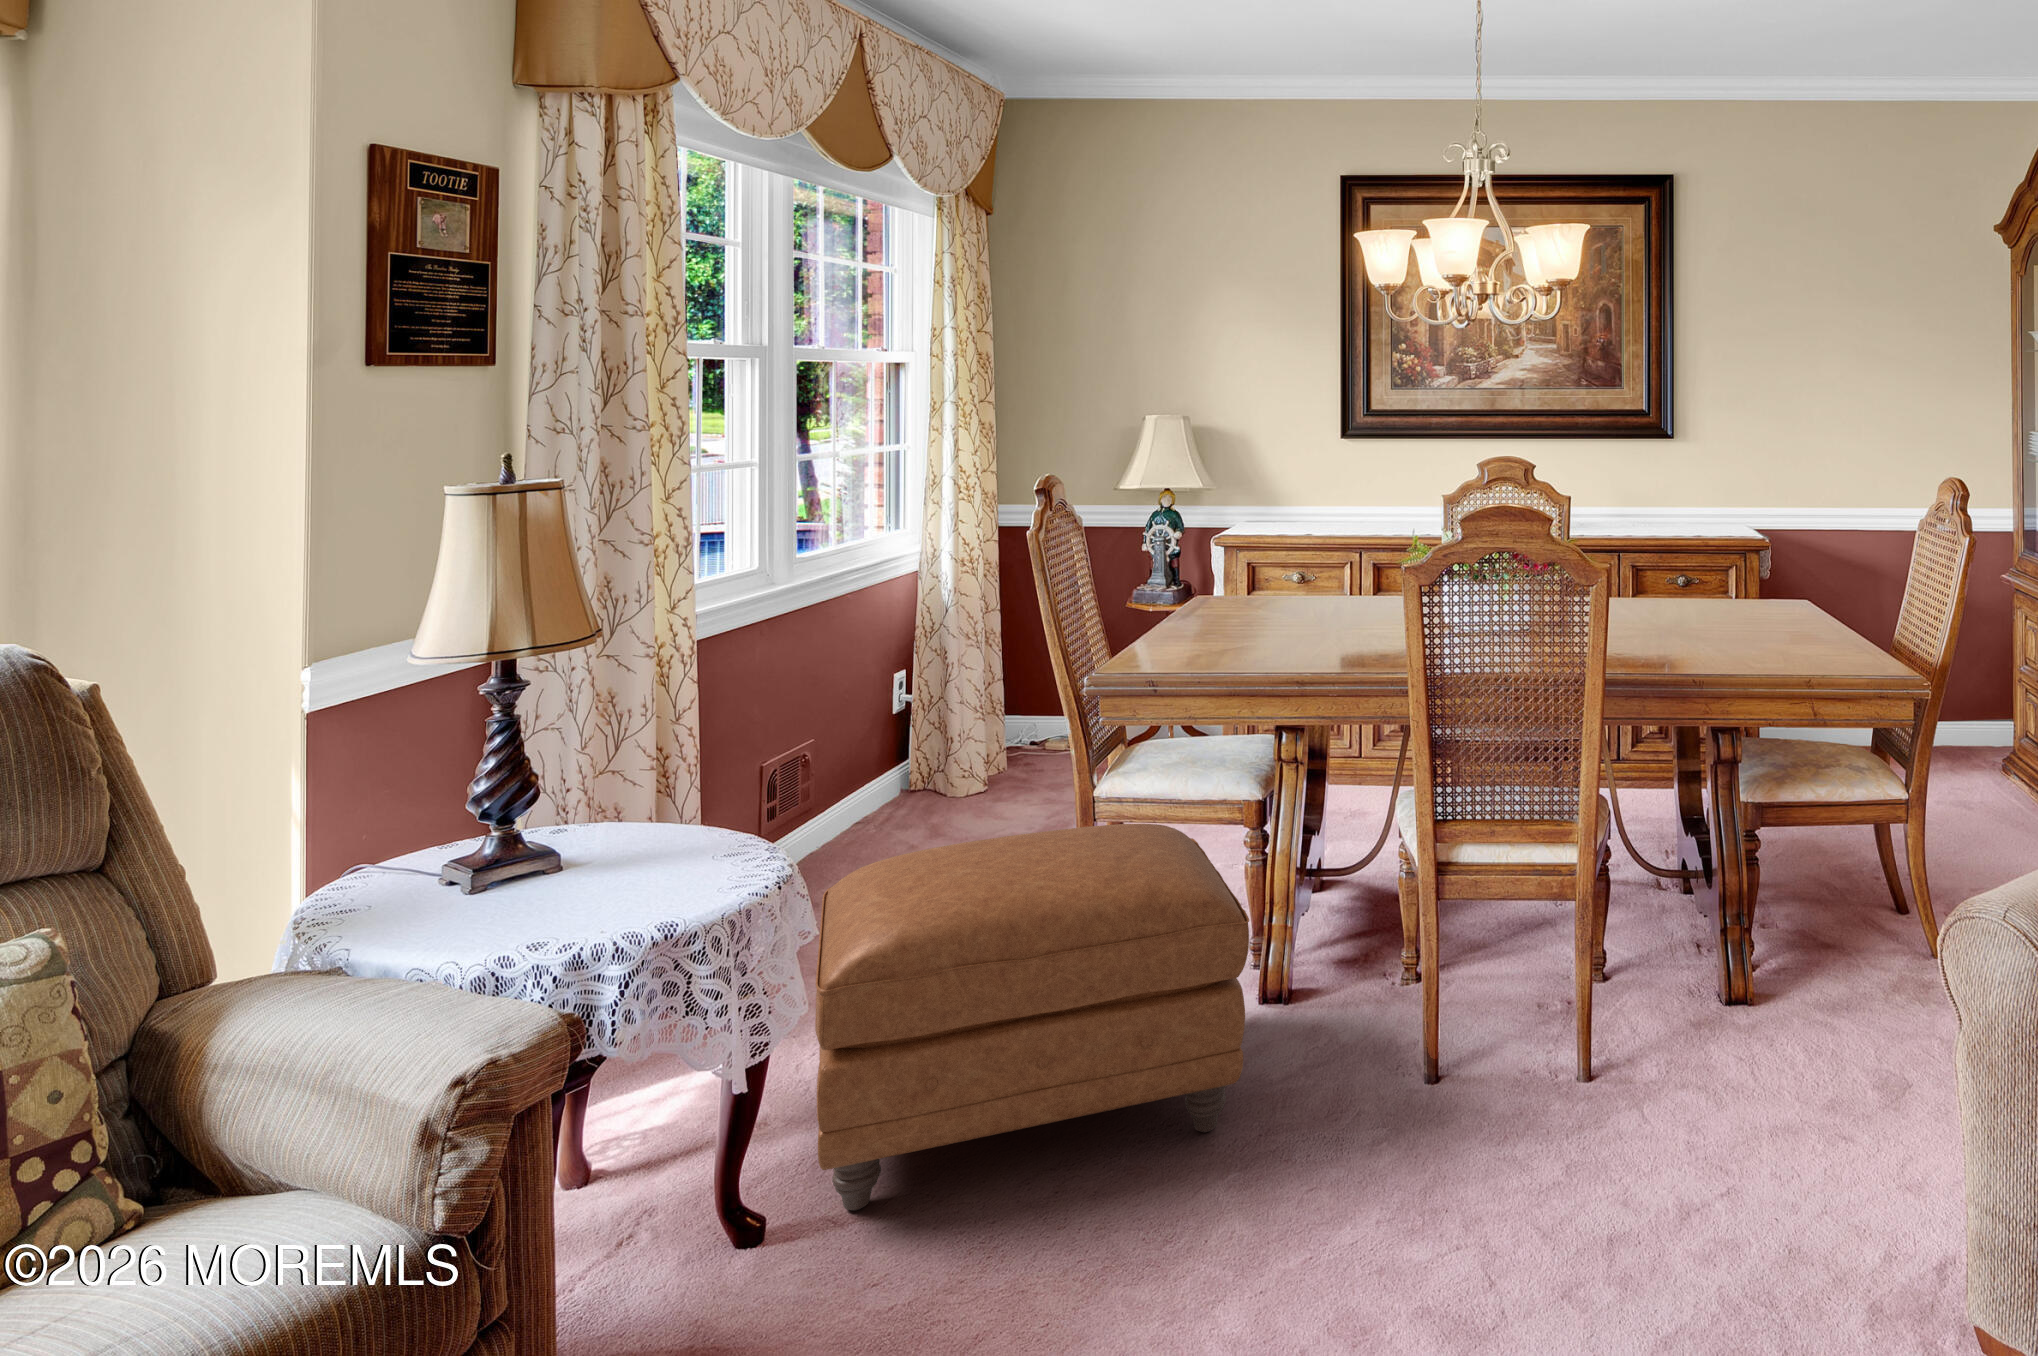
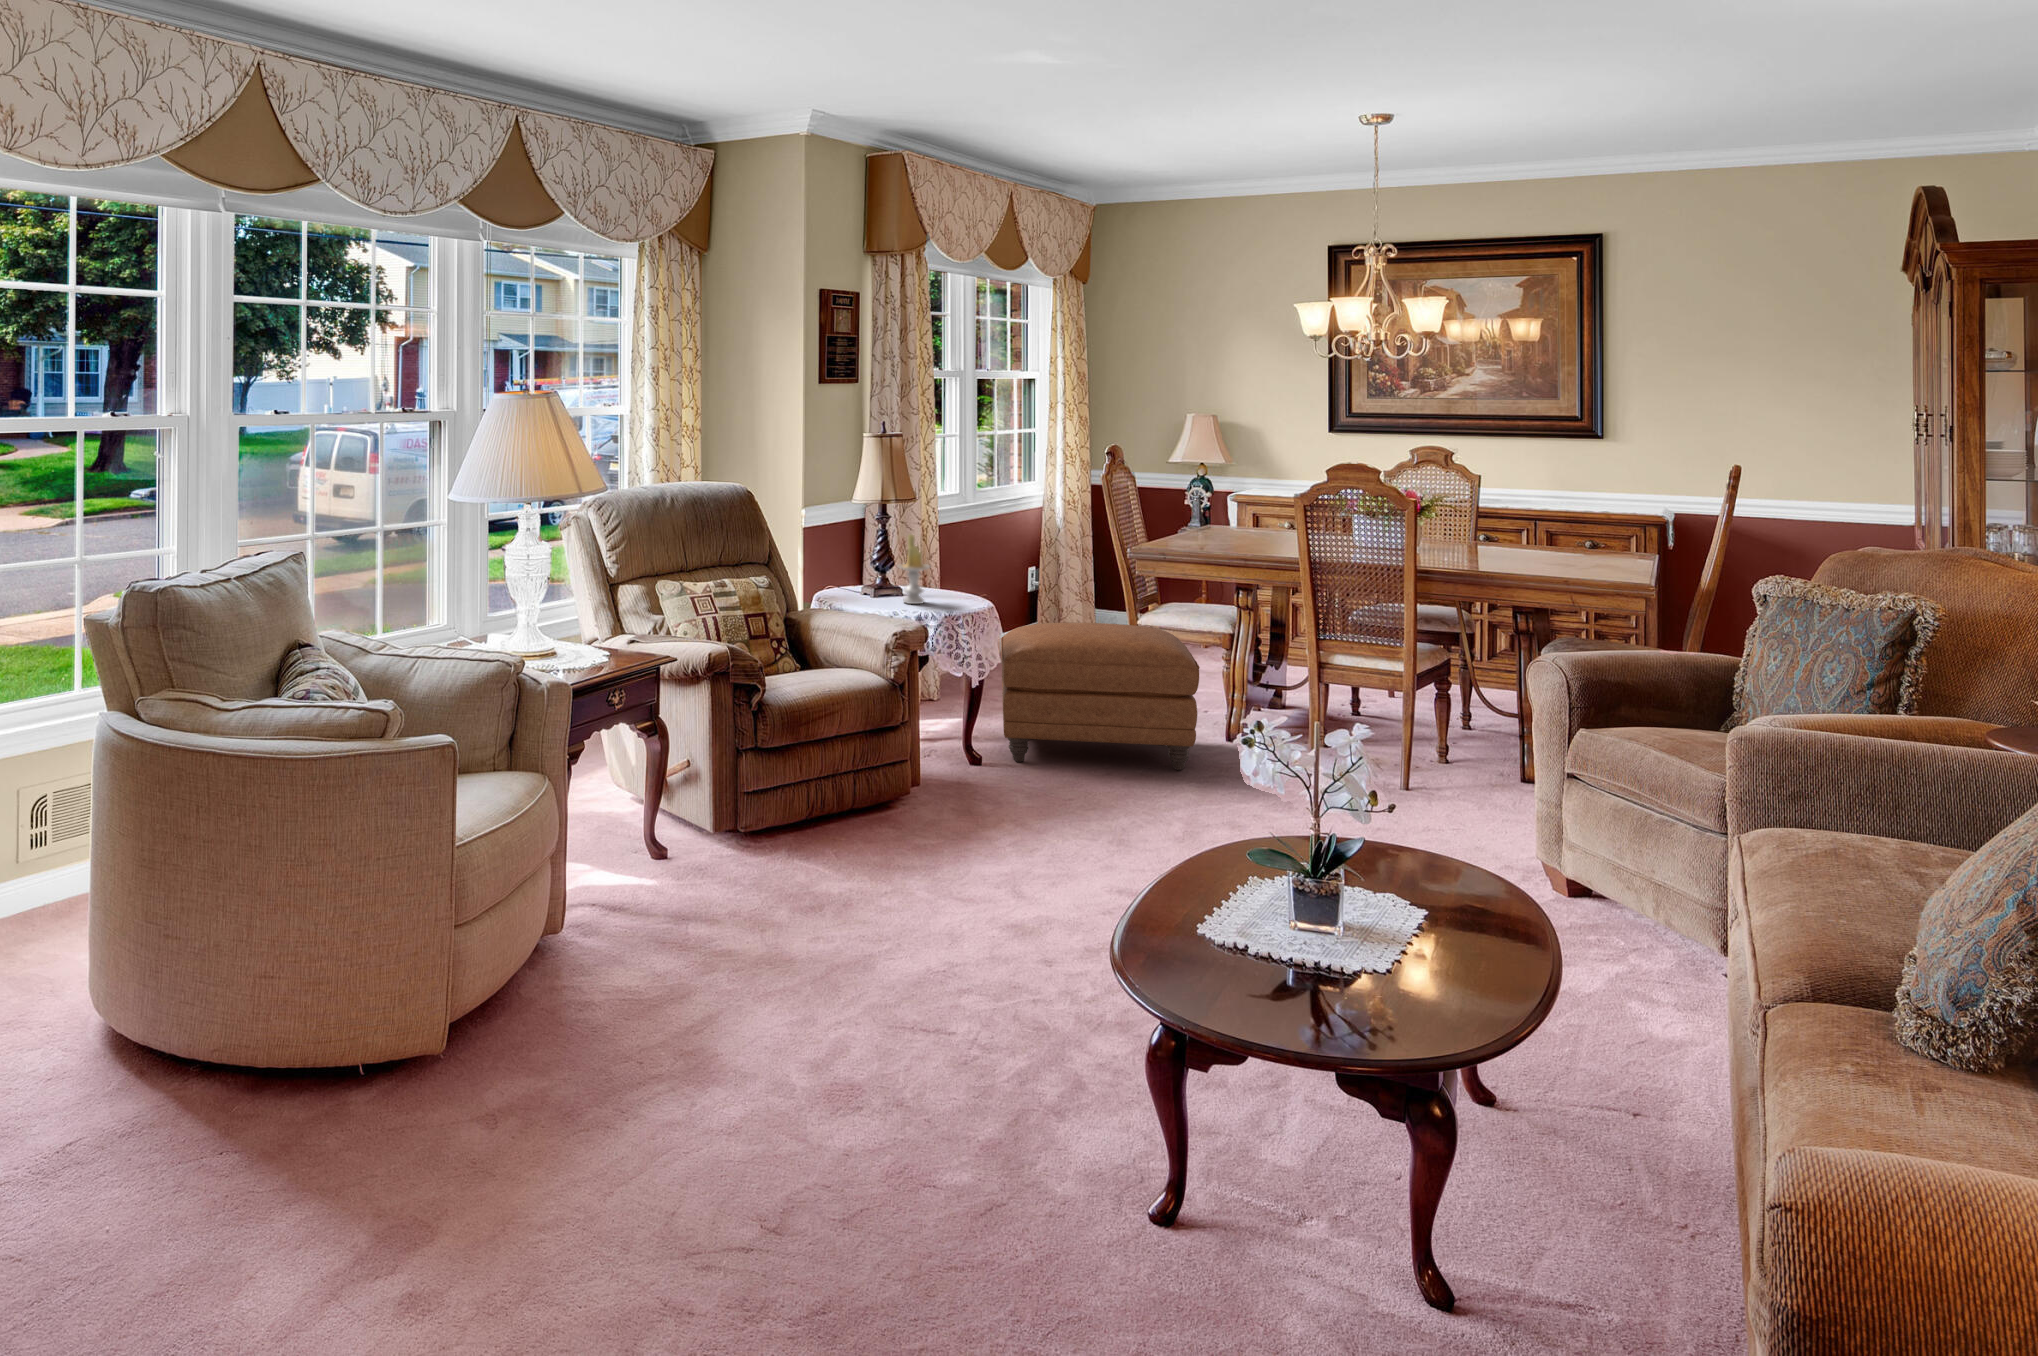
candle: none [512,728,616,916] -> present [898,534,930,604]

